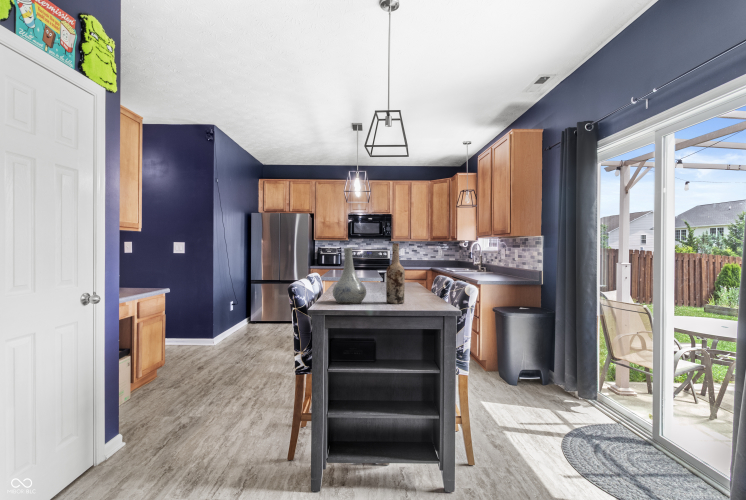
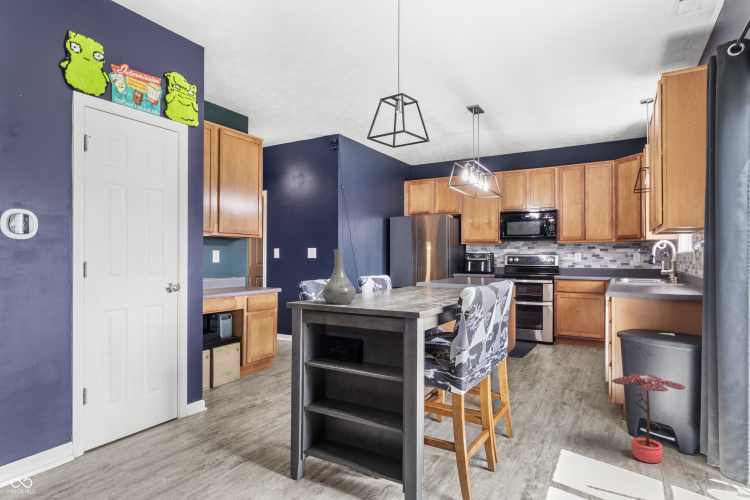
wine bottle: present [386,243,405,304] -> none [368,244,387,307]
potted plant: none [516,338,561,400] -> present [612,374,685,463]

